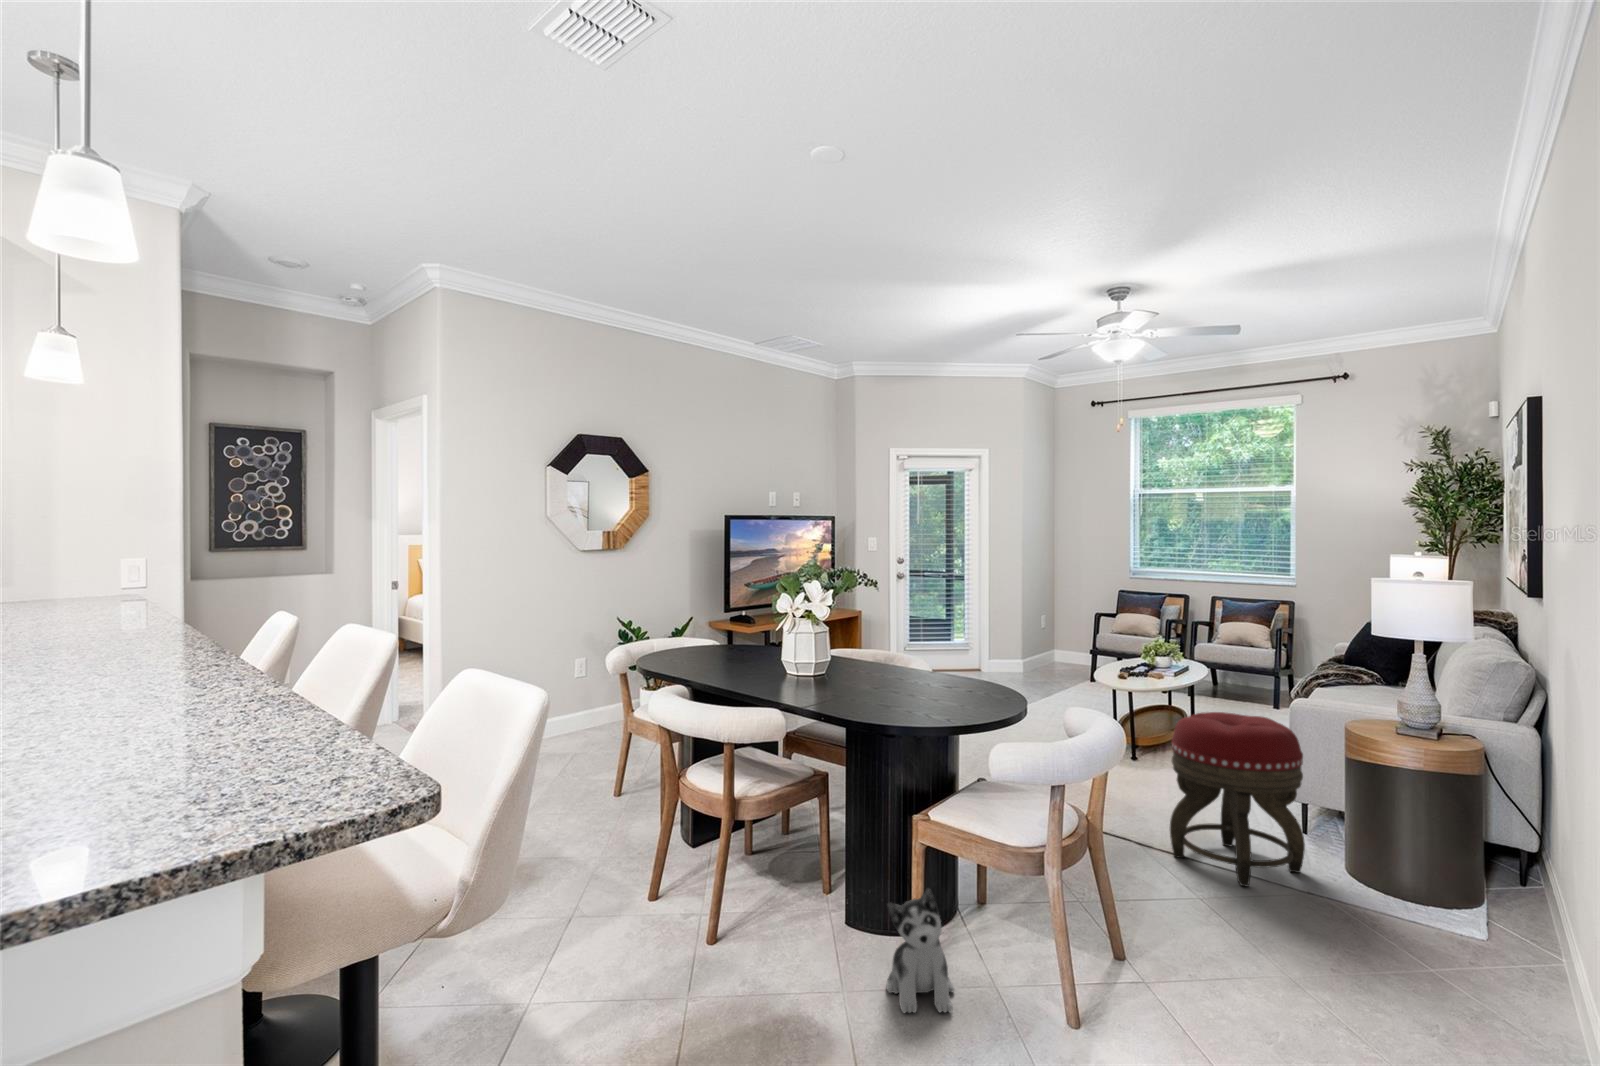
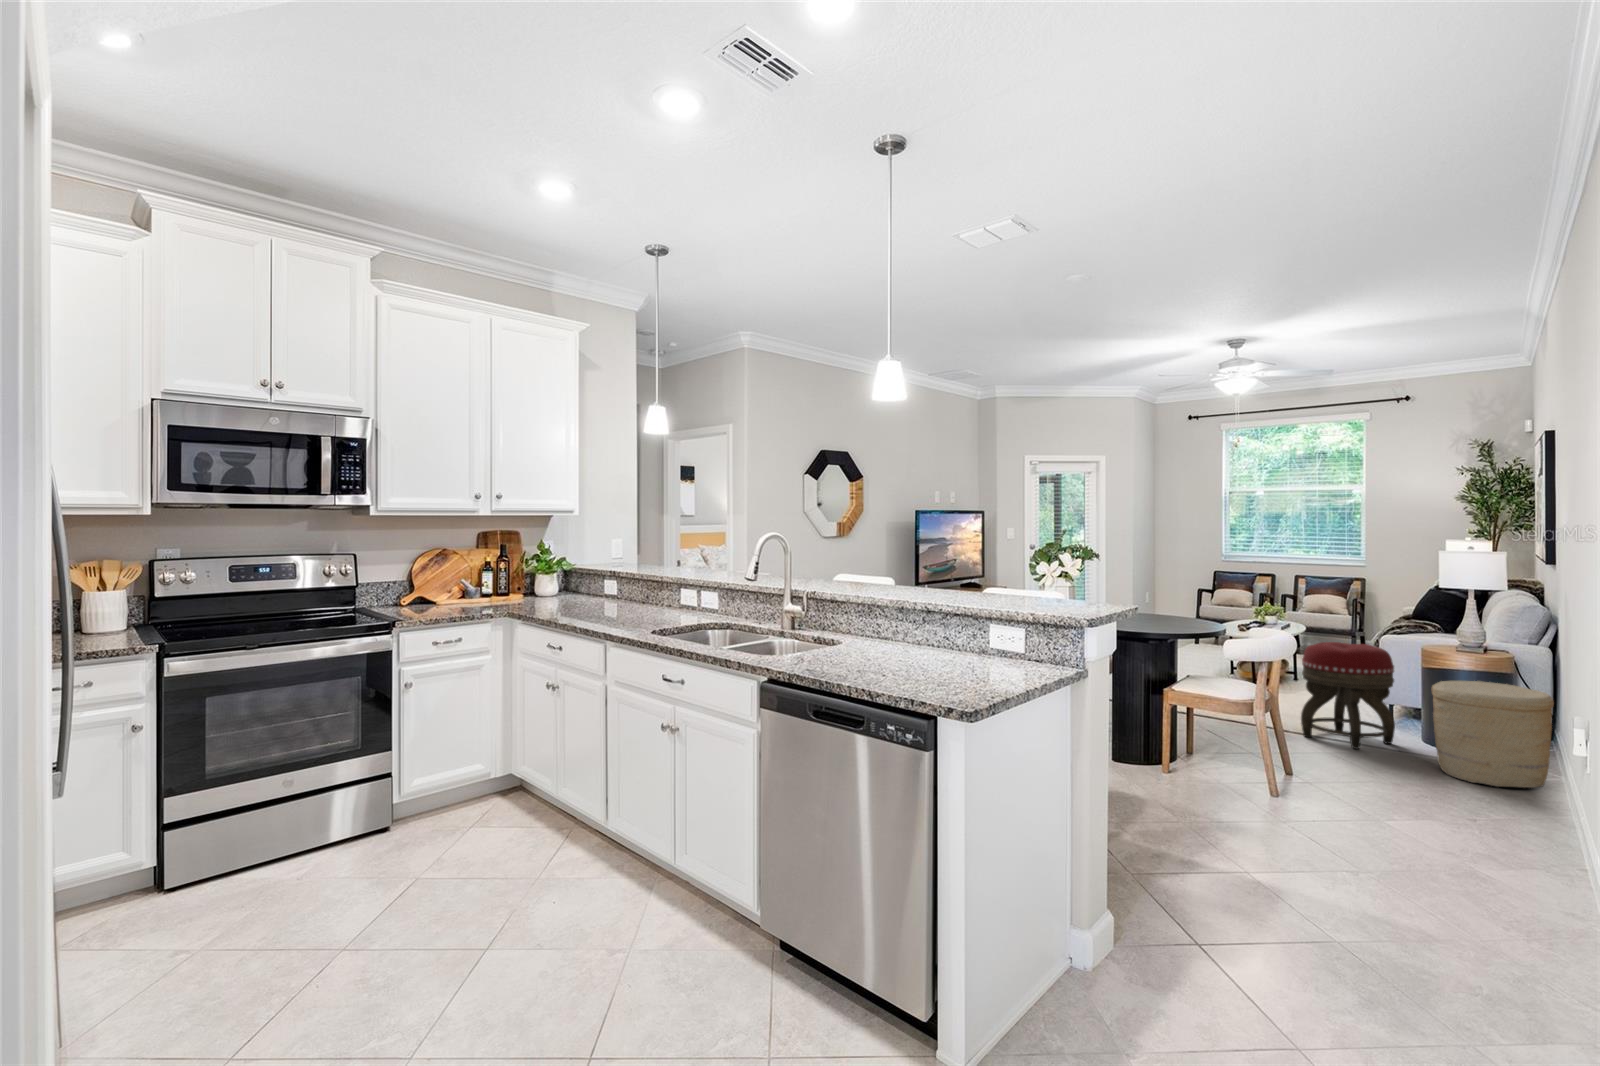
woven basket: none [1354,788,1552,990] -> present [1432,681,1554,788]
plush toy: present [886,888,954,1013] -> none [1155,725,1202,793]

